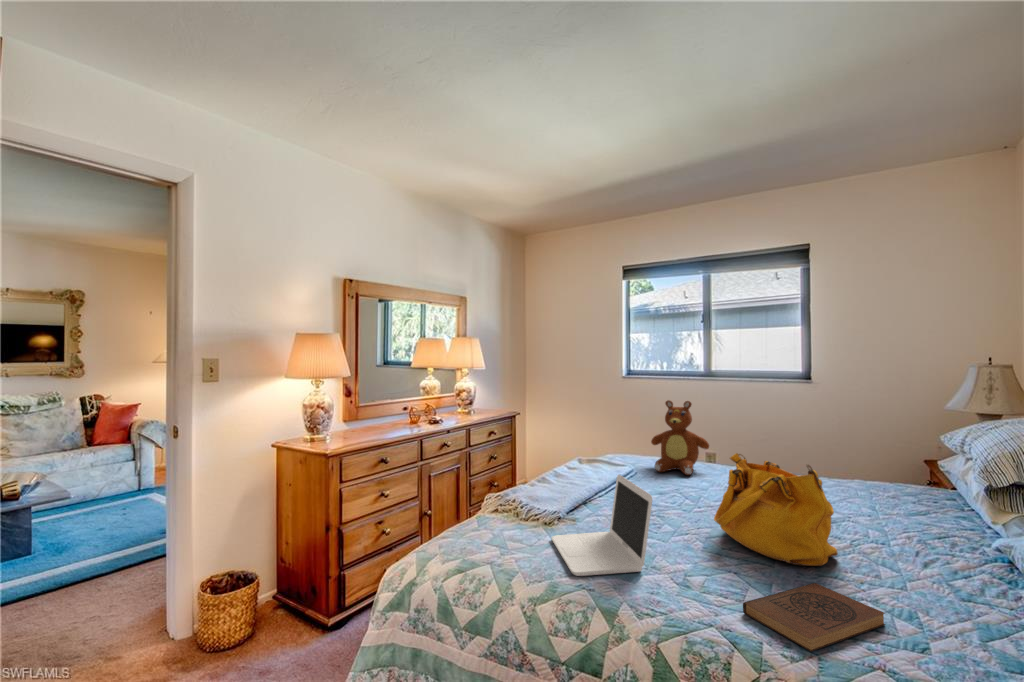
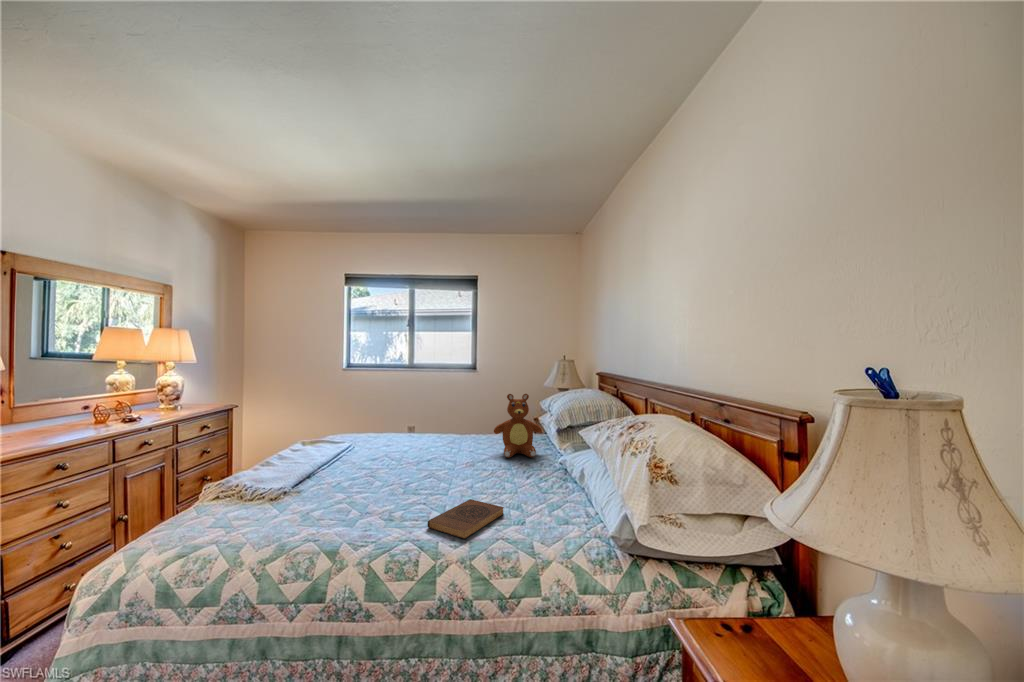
teddy bear: present [651,400,709,475] -> present [494,394,542,458]
handbag: present [714,453,838,566] -> none [412,423,485,491]
laptop: present [552,475,652,576] -> none [279,448,368,533]

